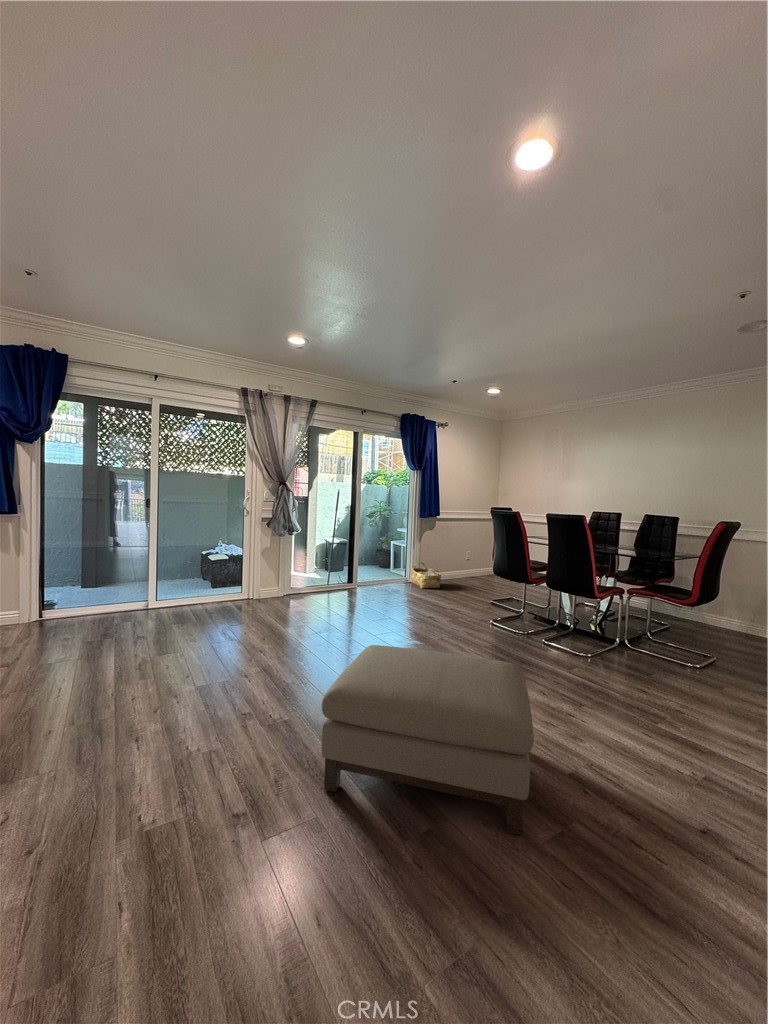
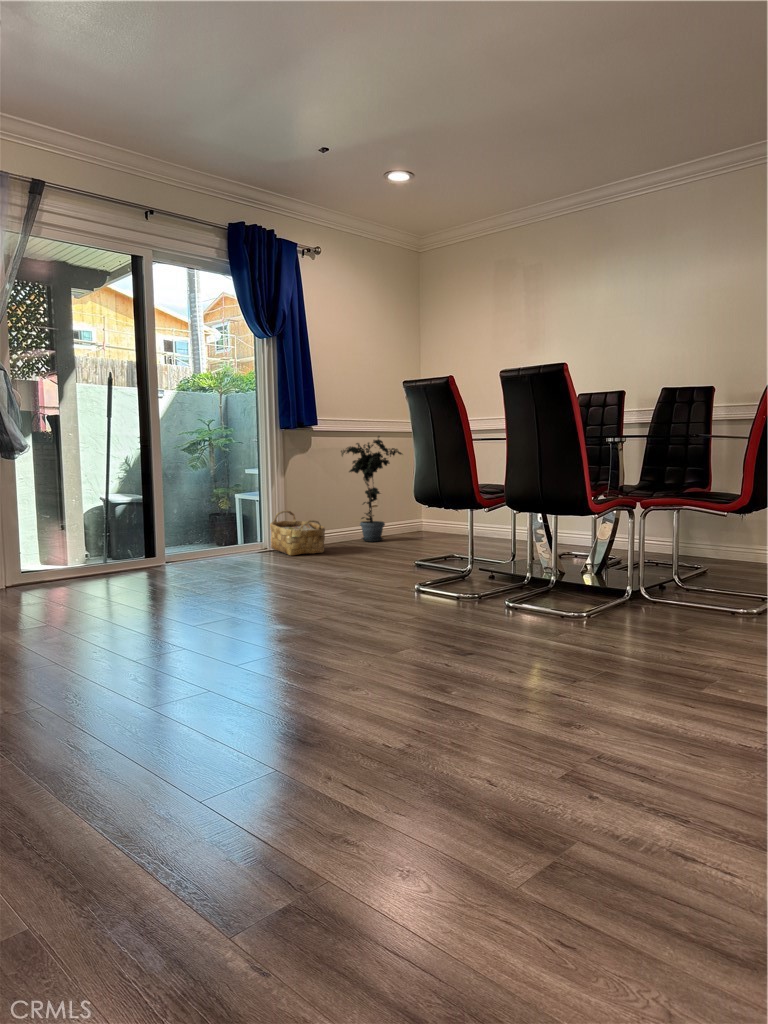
potted plant: none [452,524,487,582] -> present [341,436,402,542]
ottoman: present [321,645,534,835] -> none [37,591,492,881]

